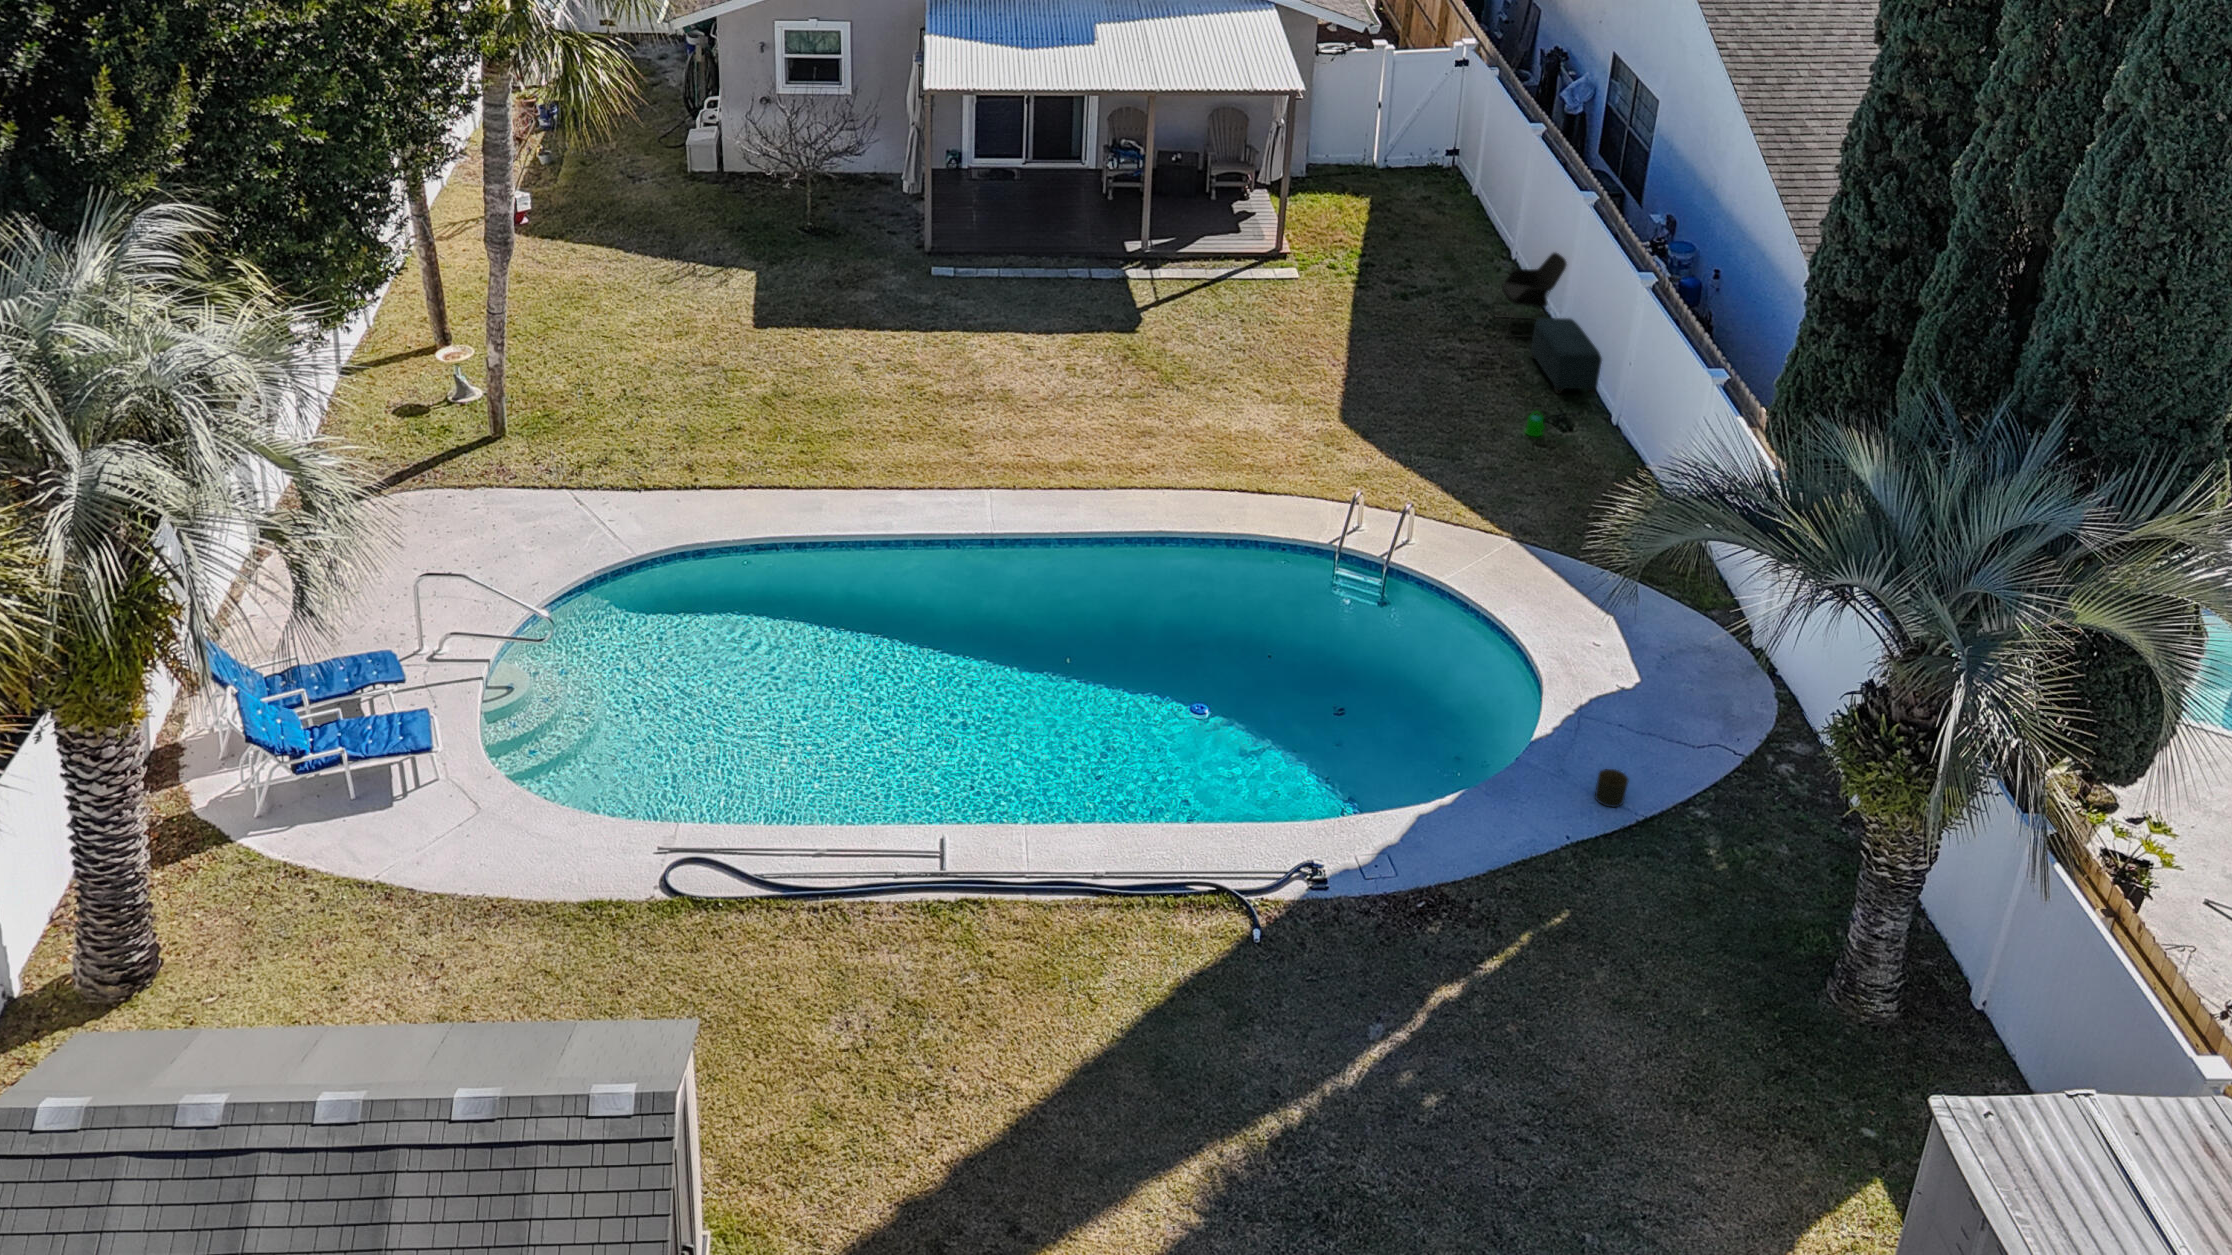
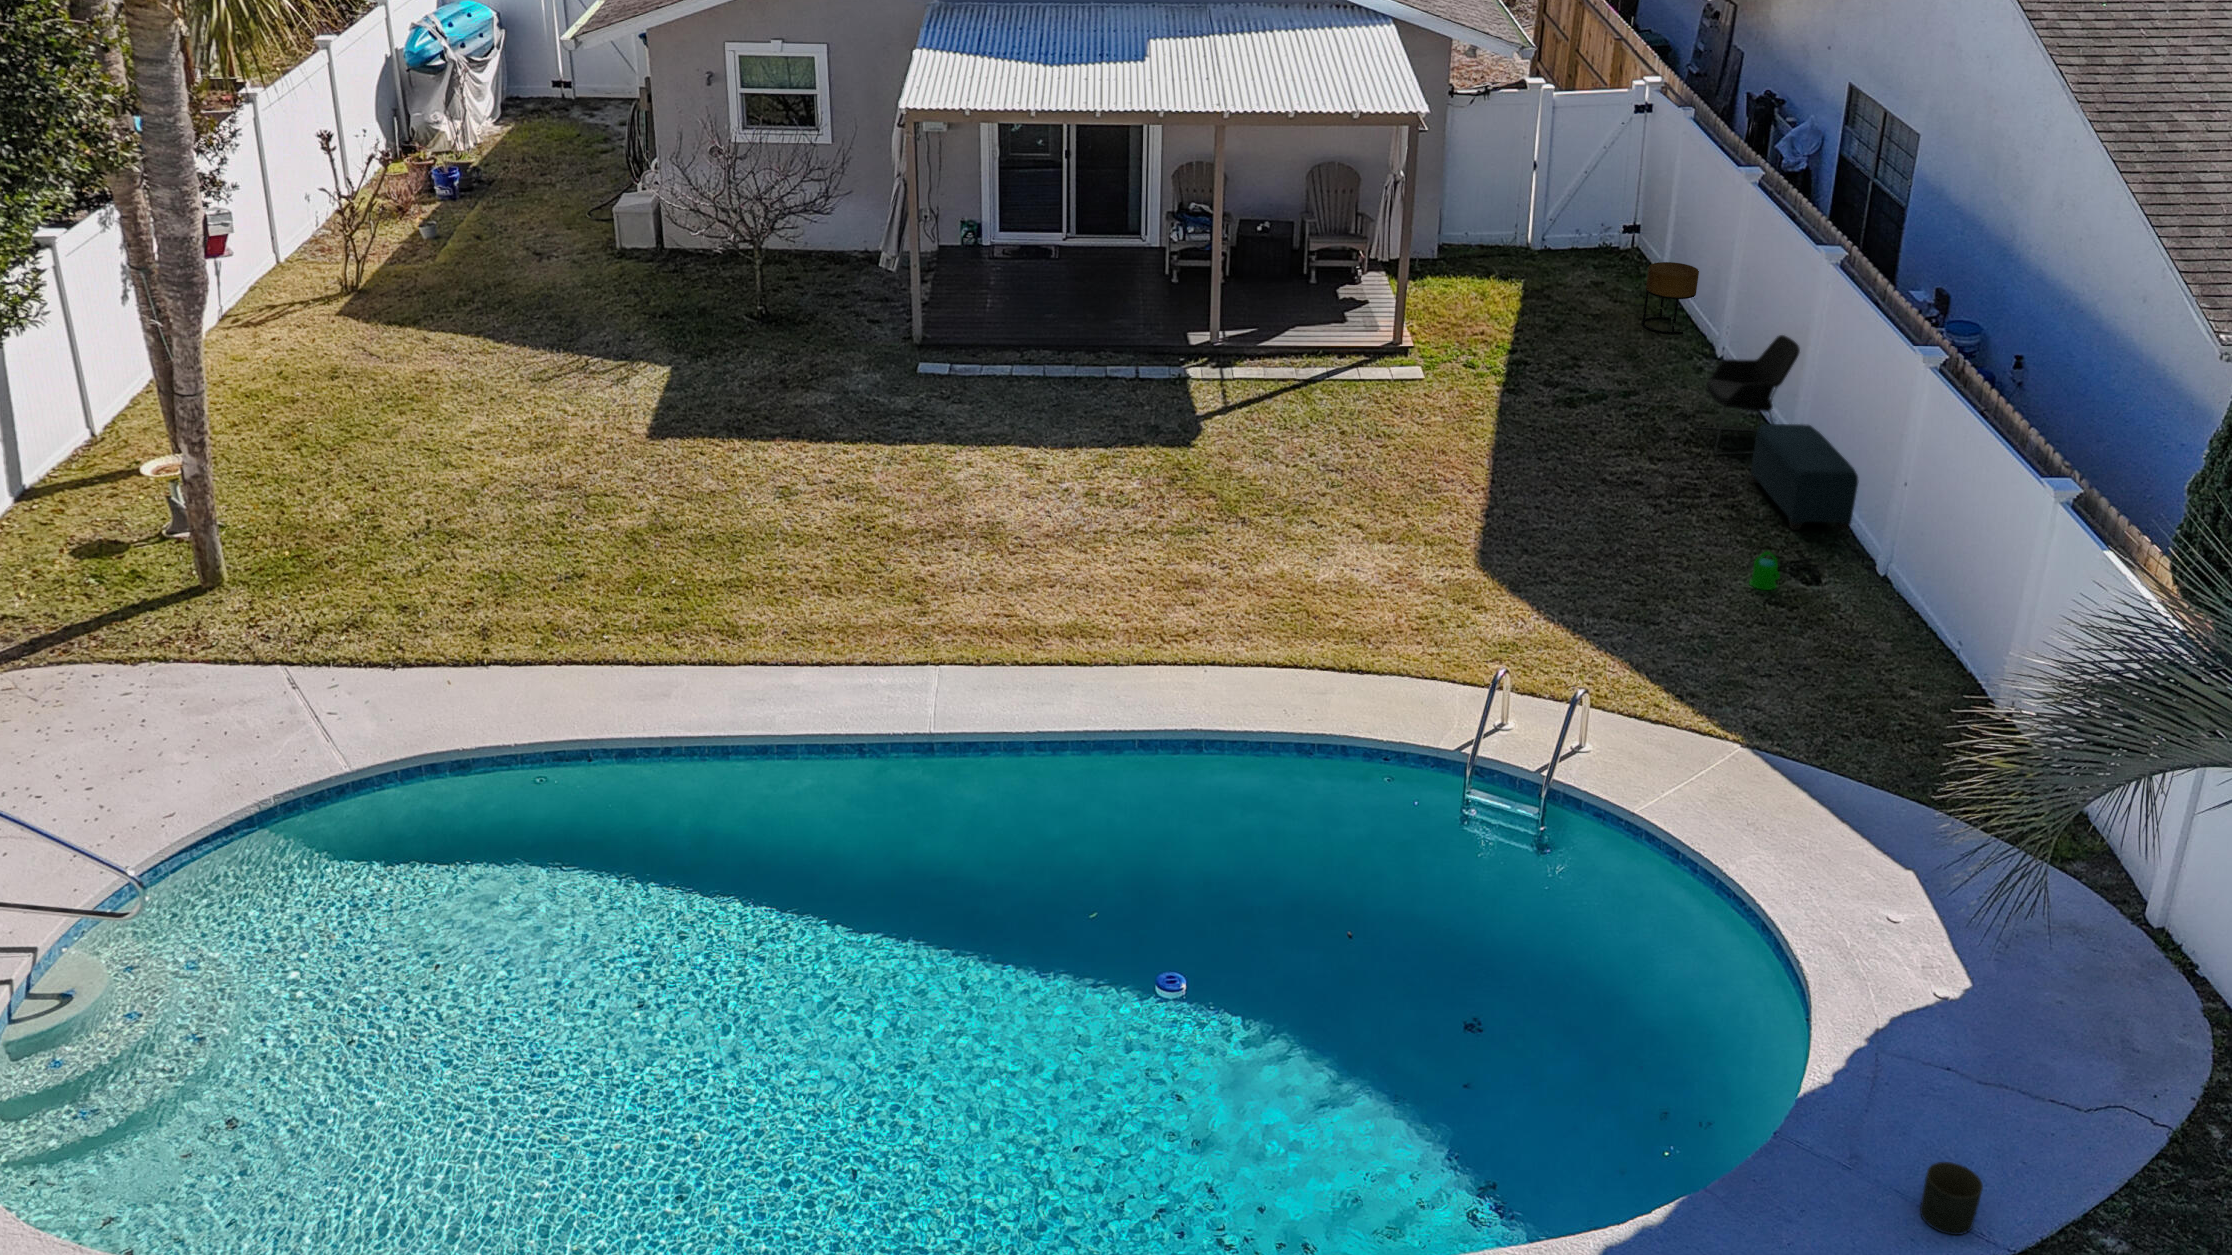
side table: none [1458,187,1501,241] -> present [1641,262,1699,334]

